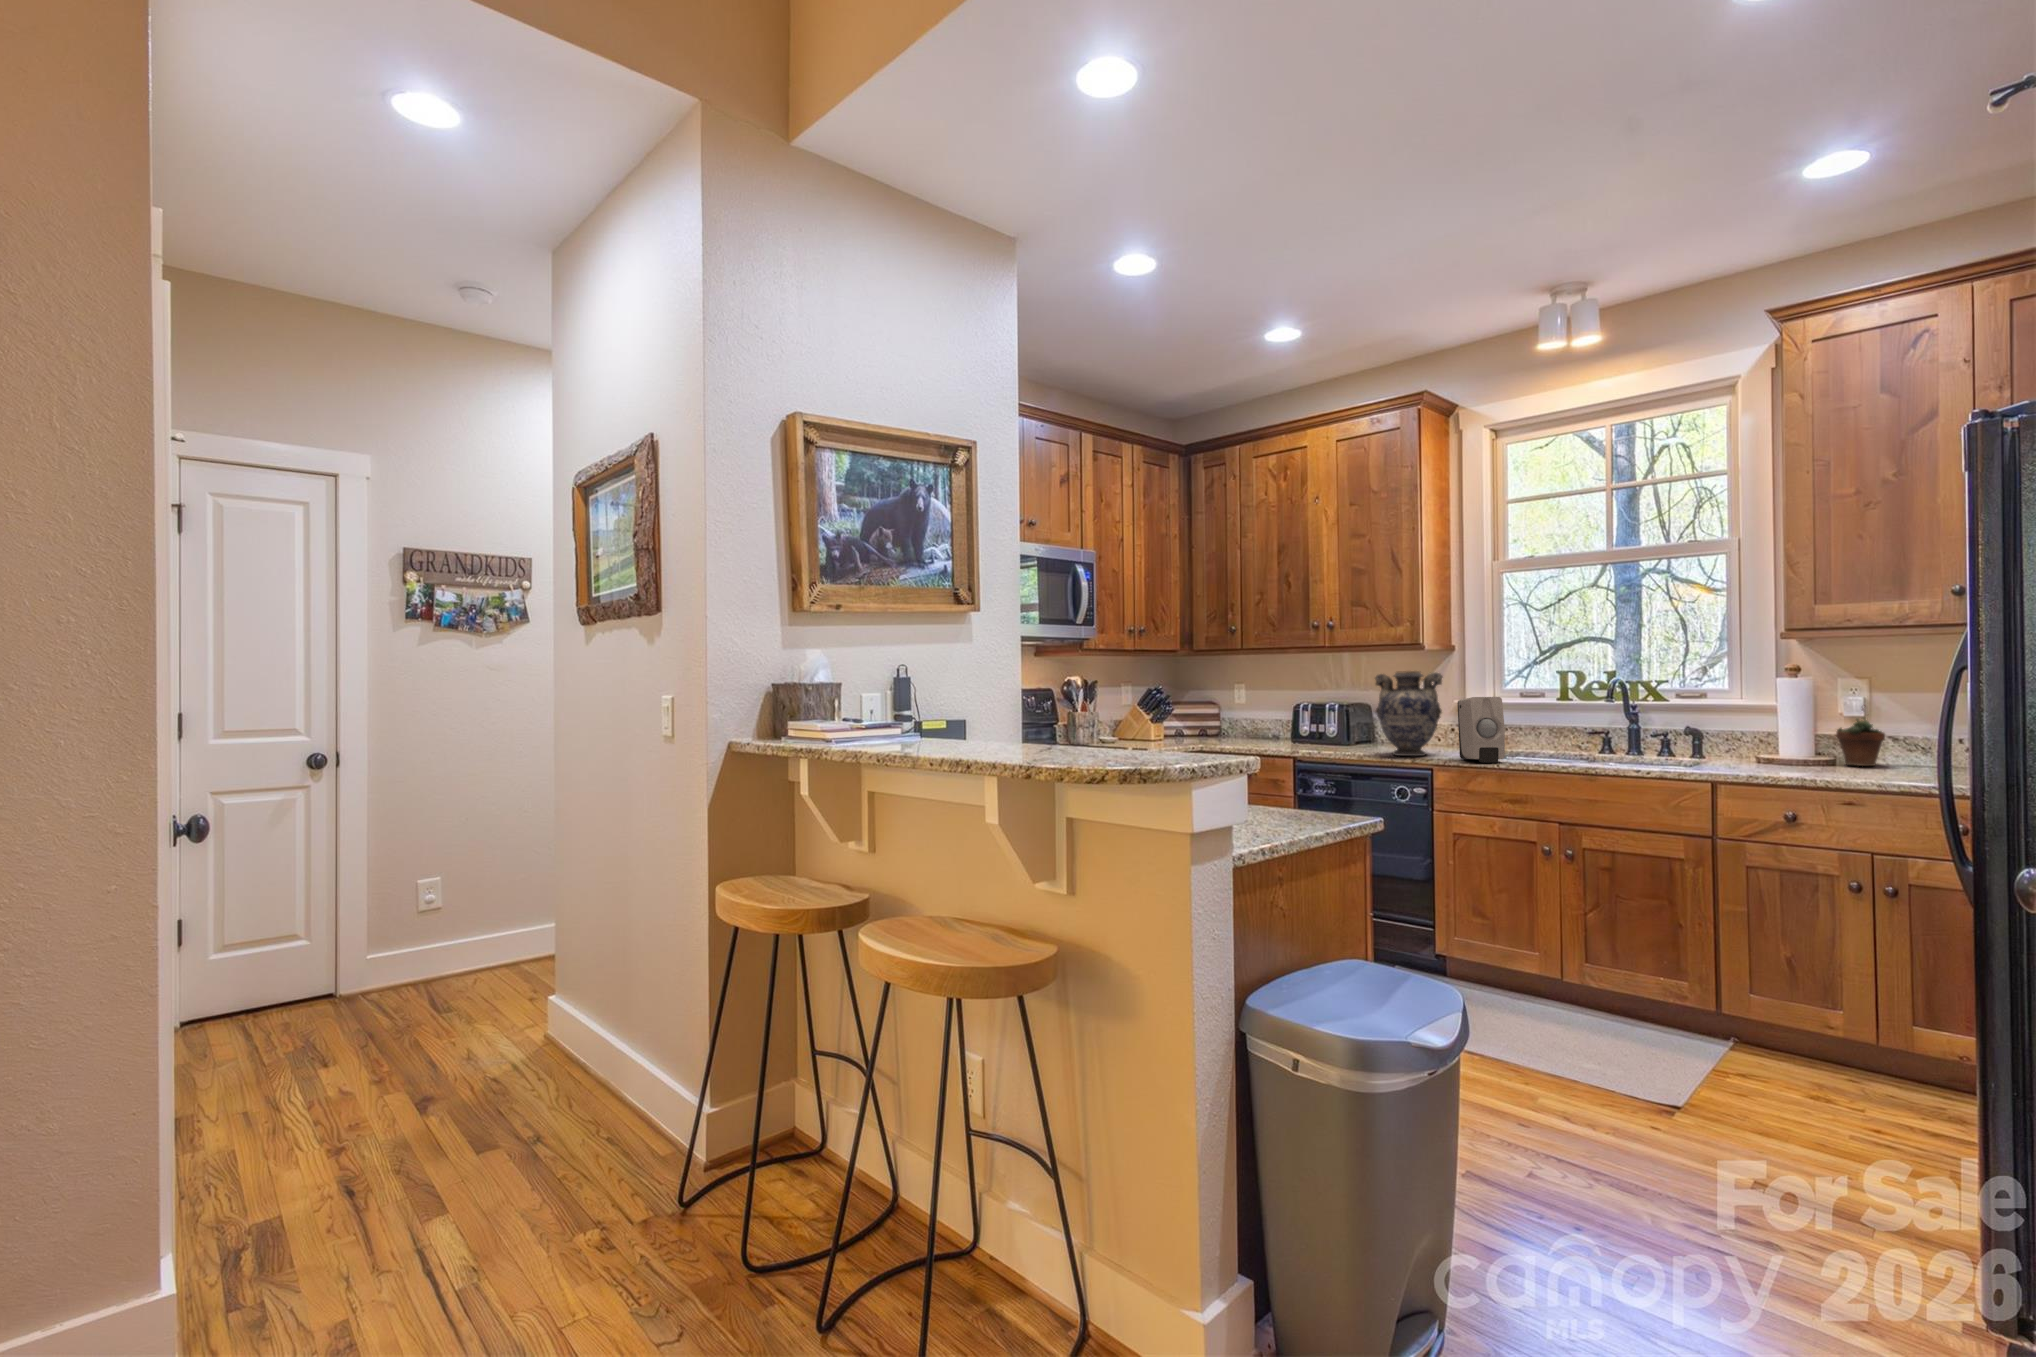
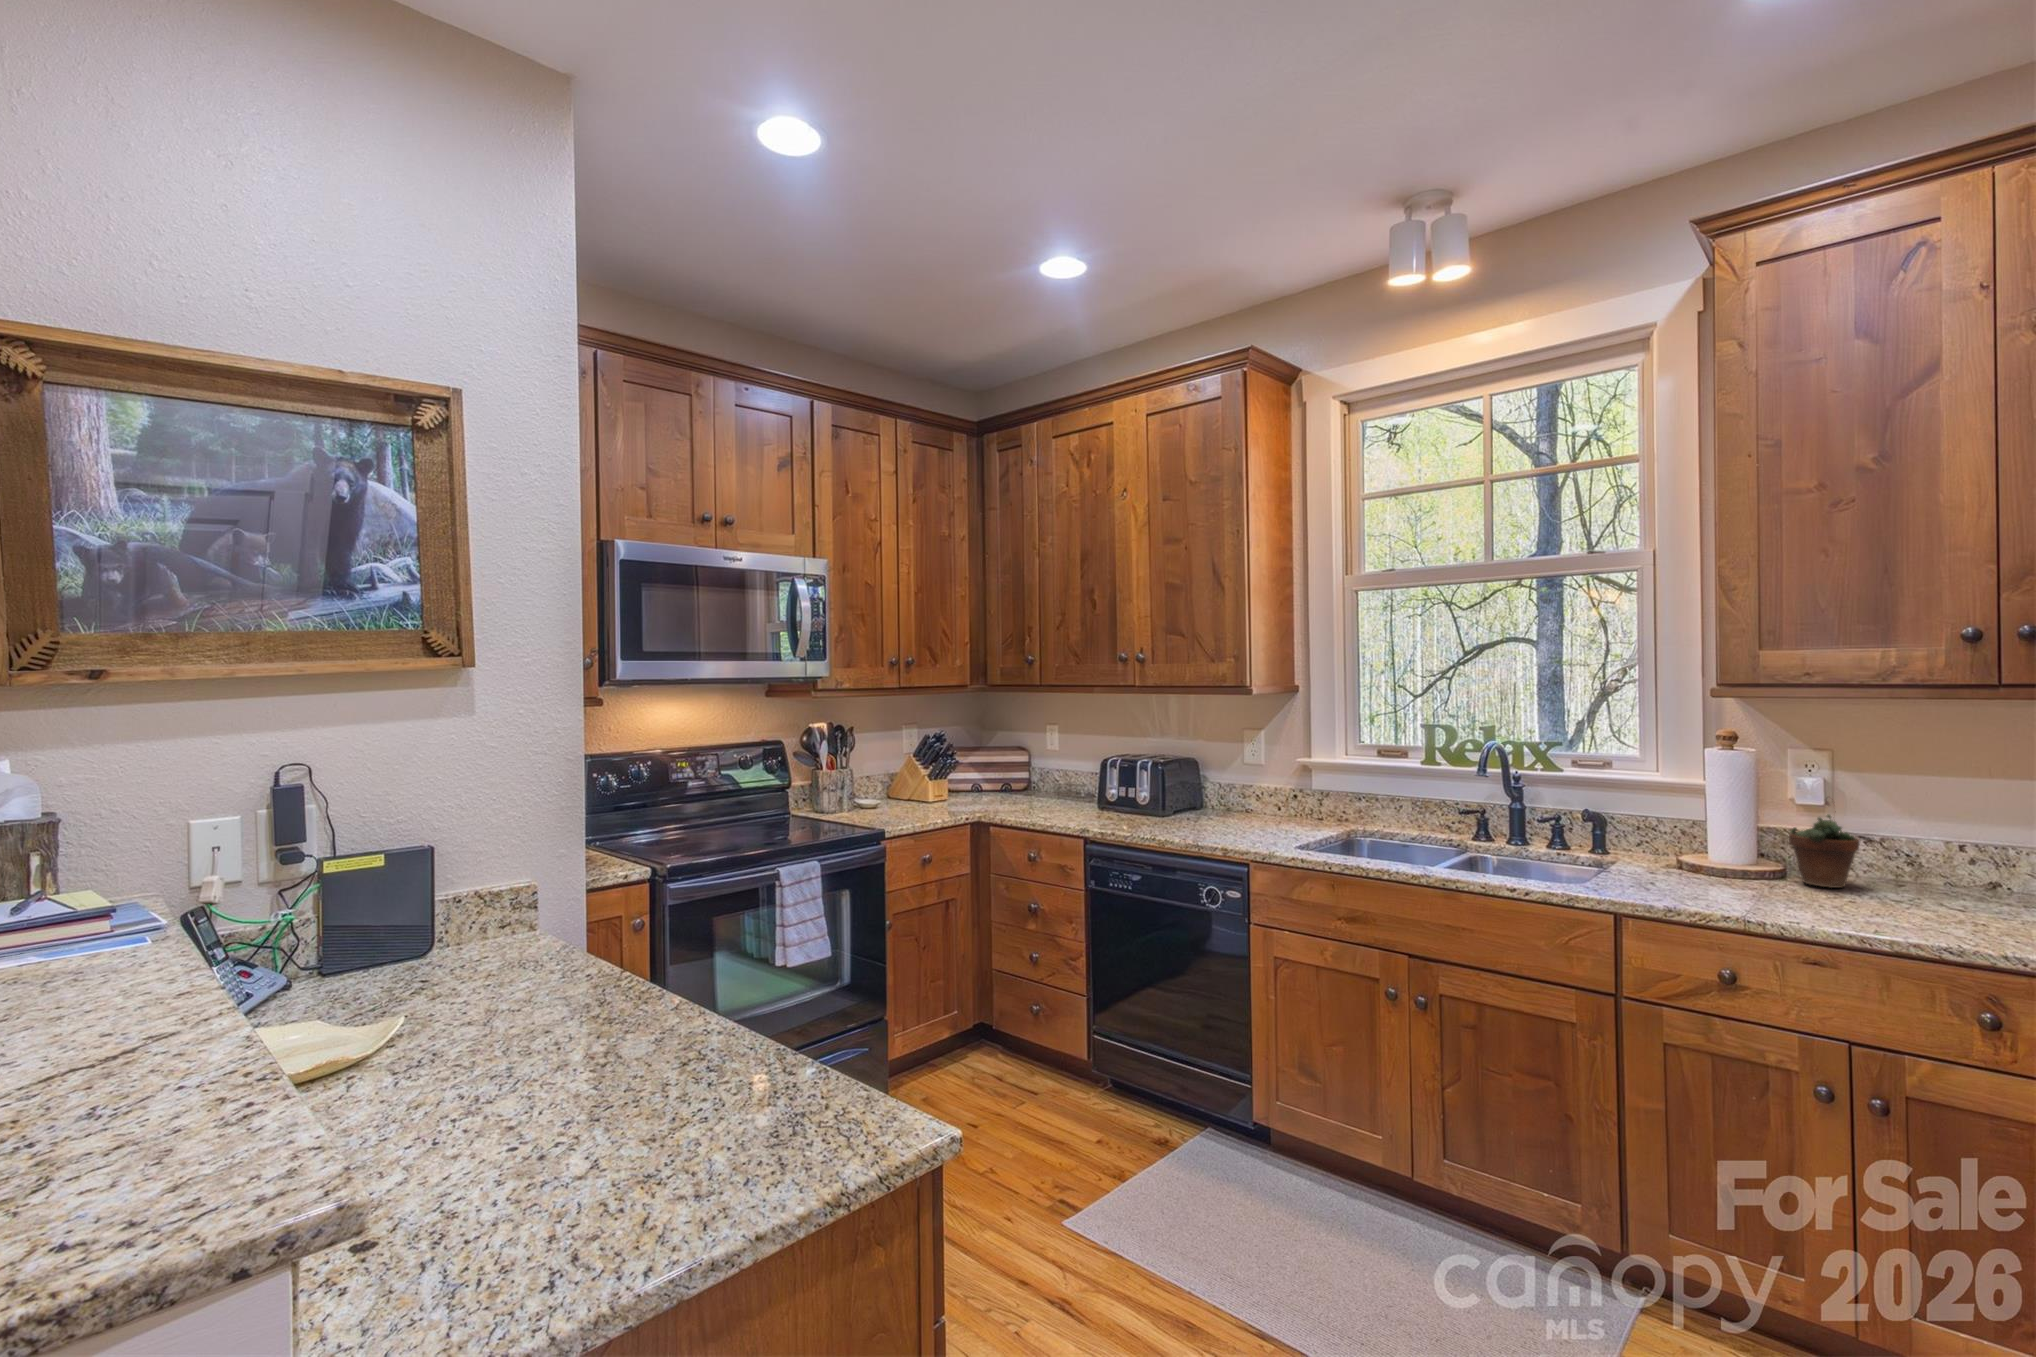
vase: present [1375,671,1442,756] -> none [1184,725,1268,841]
soap dispenser: present [1457,697,1505,763] -> none [1283,768,1339,860]

